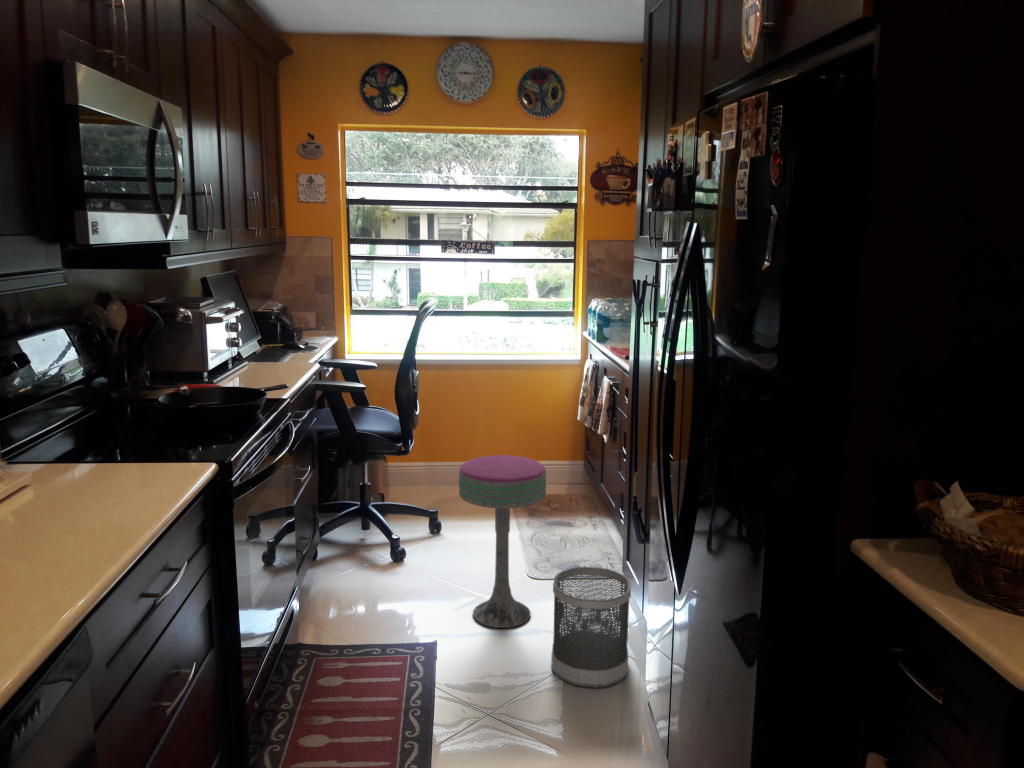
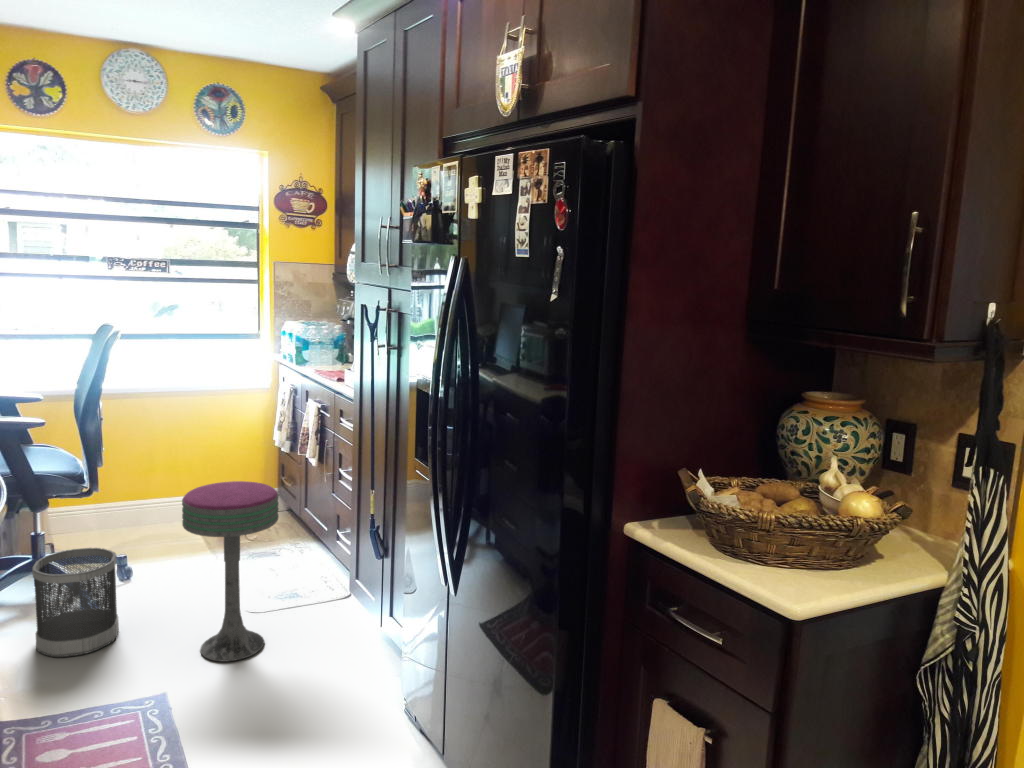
wastebasket: present [551,566,631,688] -> present [32,548,119,657]

